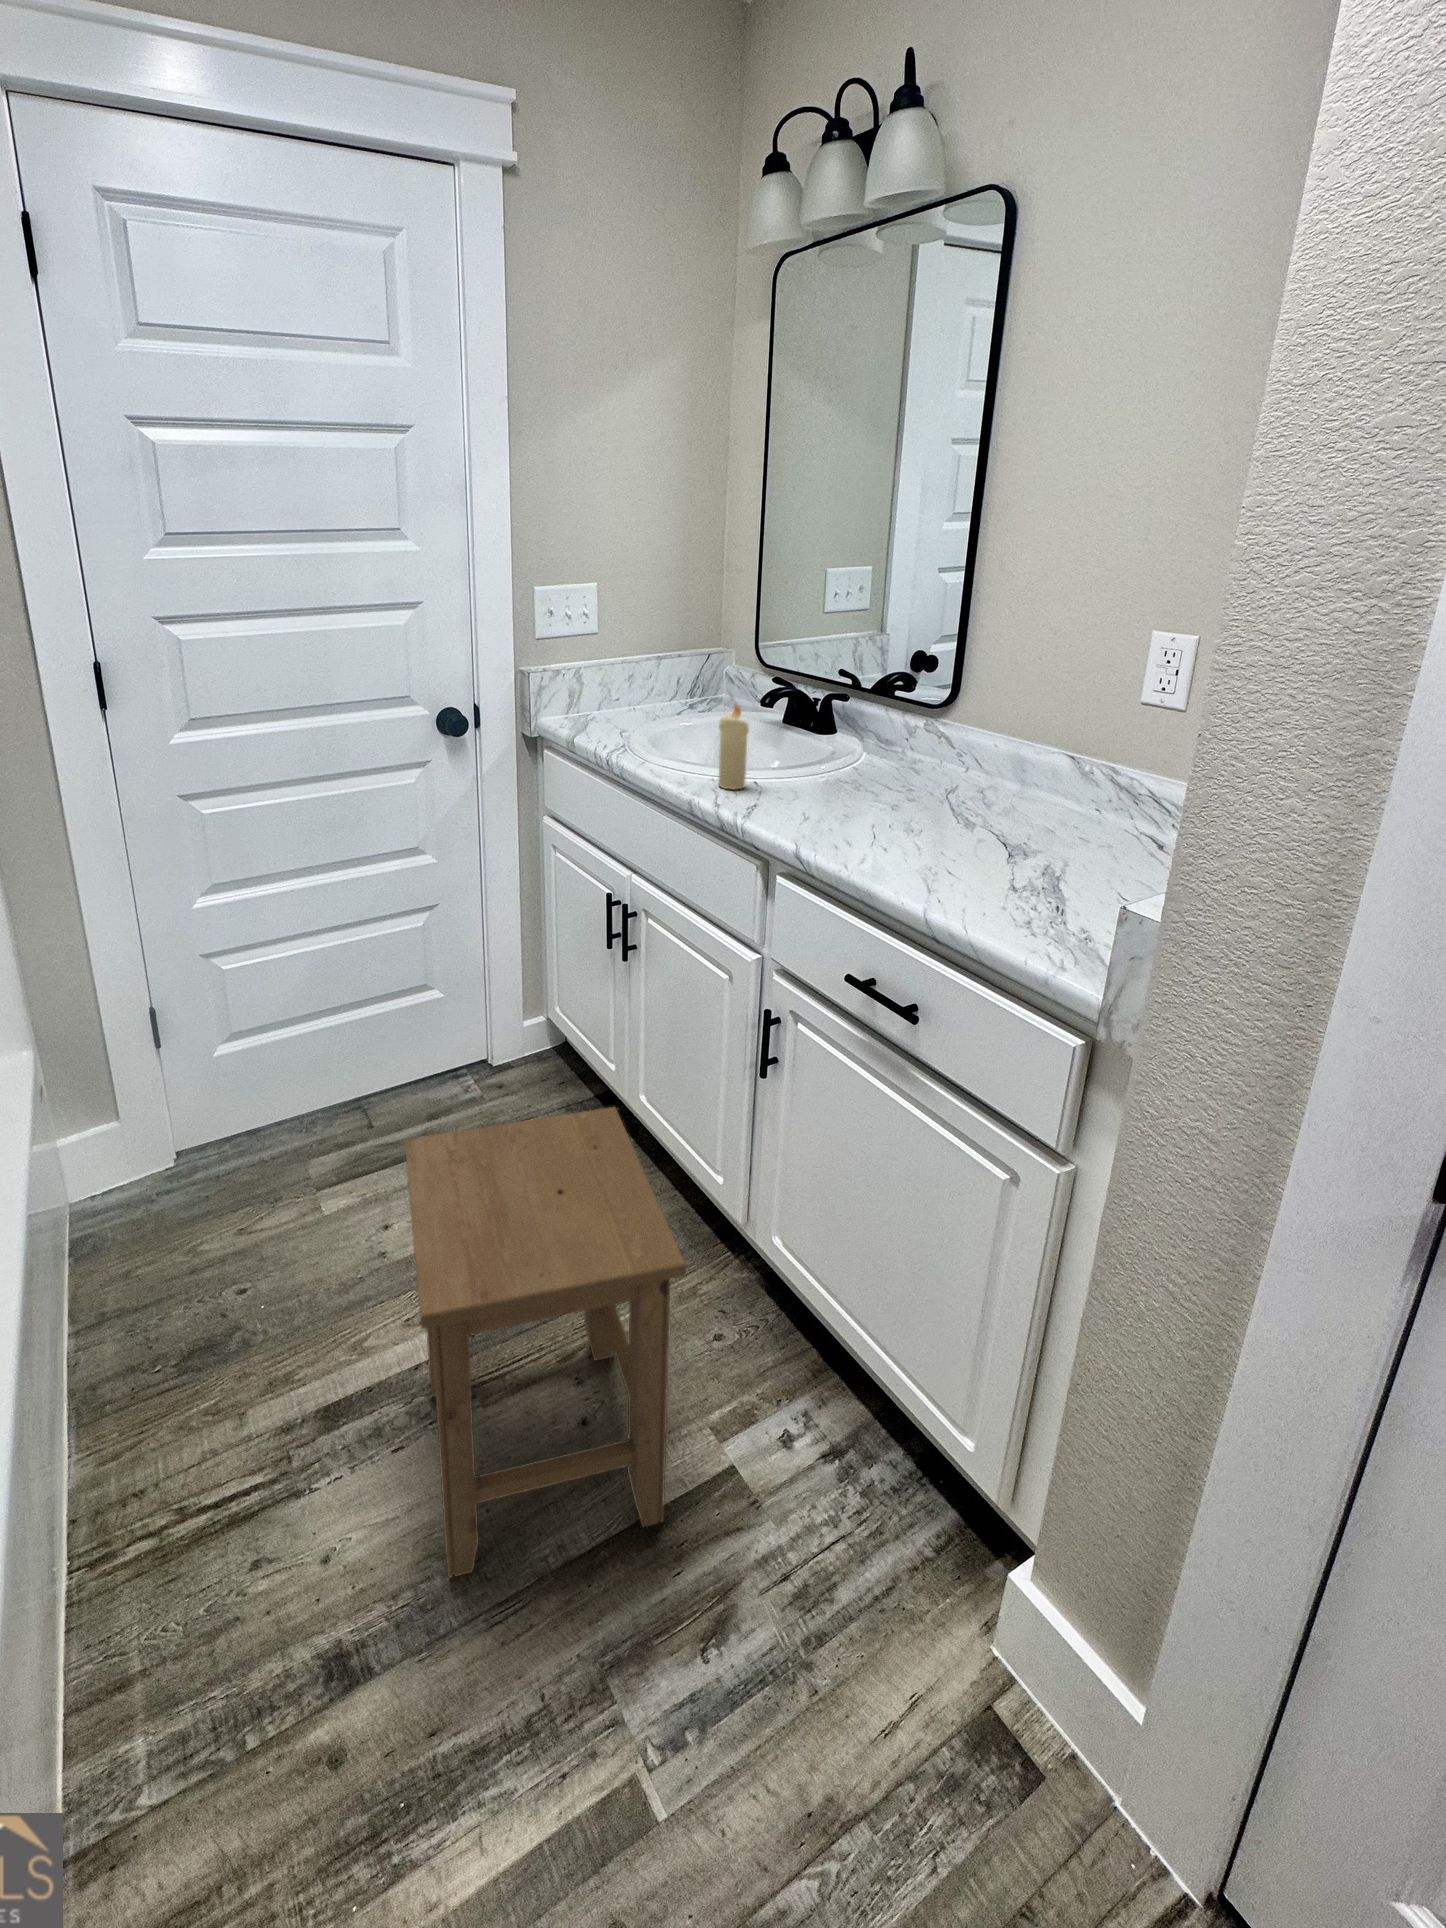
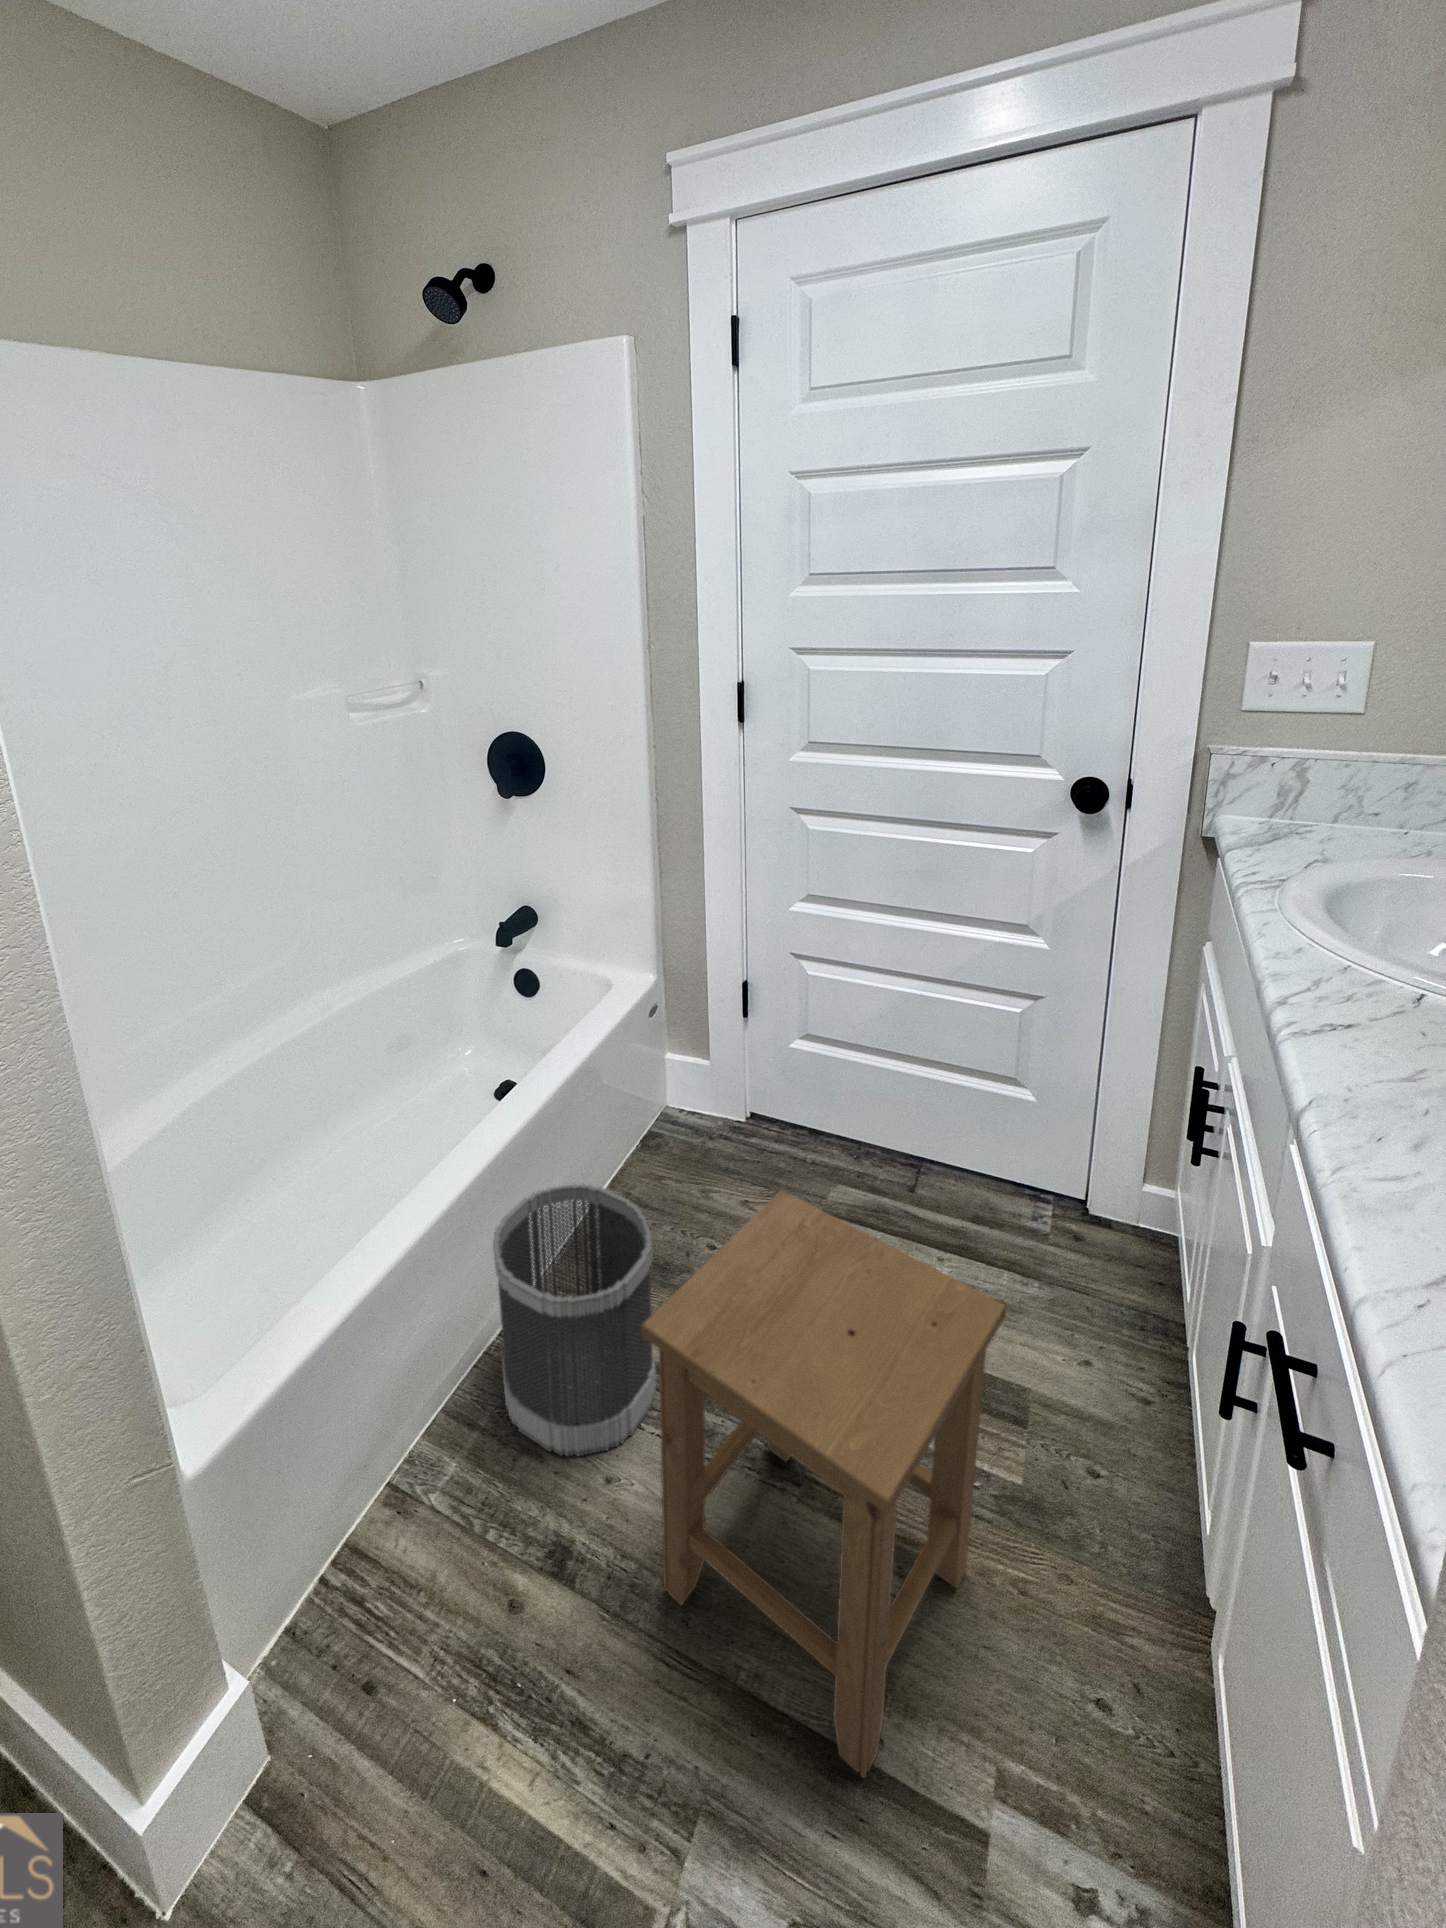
candle: present [718,704,749,789] -> none [1337,861,1410,997]
wastebasket: none [79,1271,312,1629] -> present [493,1184,656,1457]

